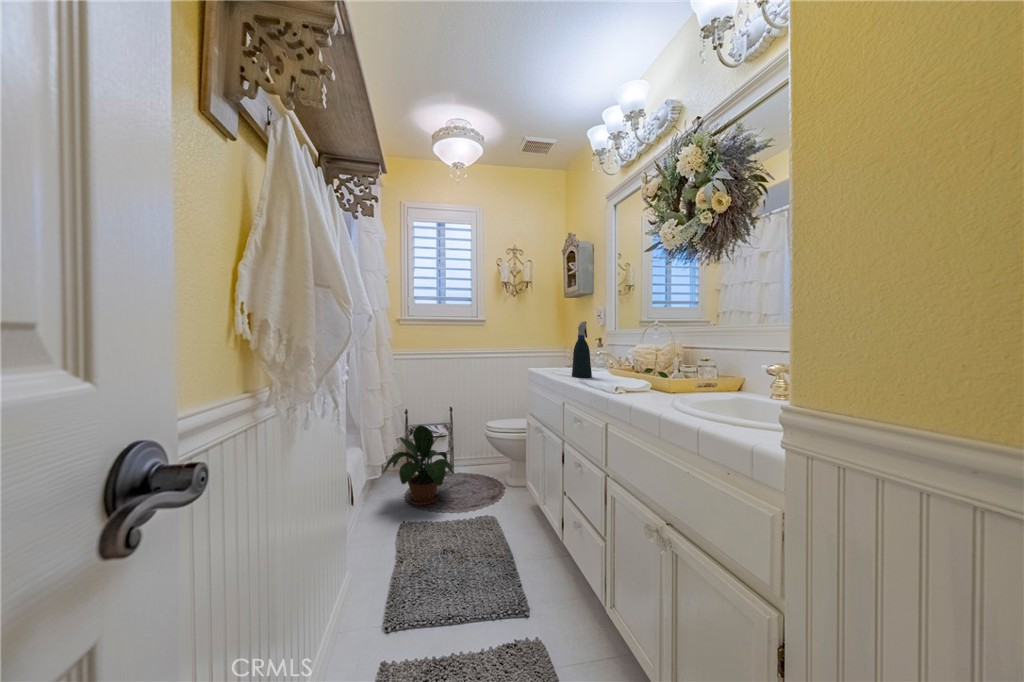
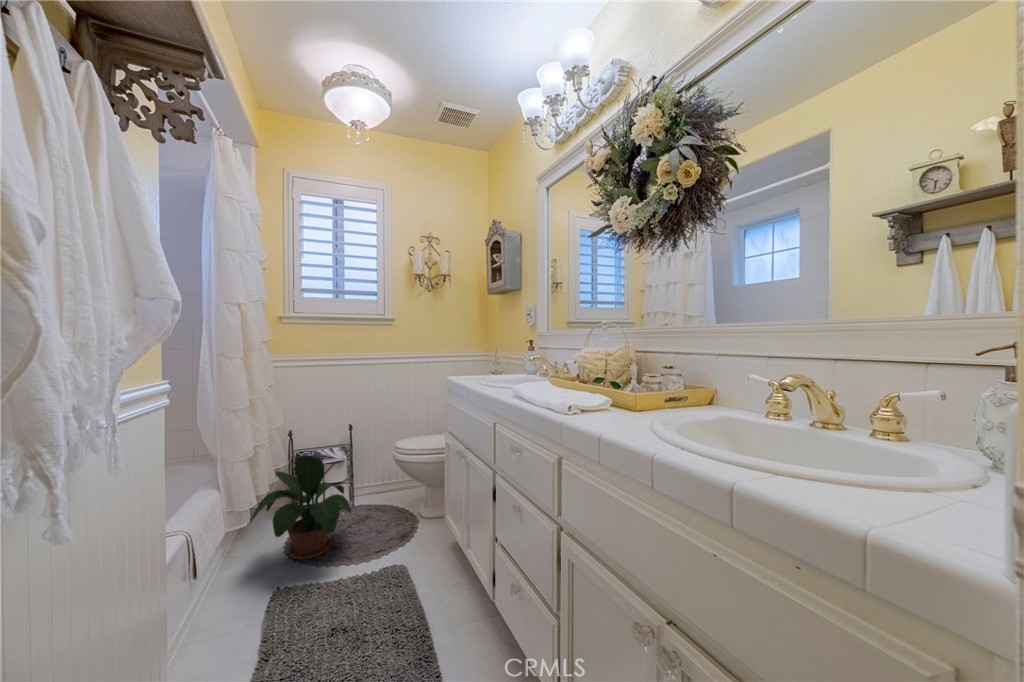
spray bottle: present [572,321,592,378] -> none [502,320,527,389]

